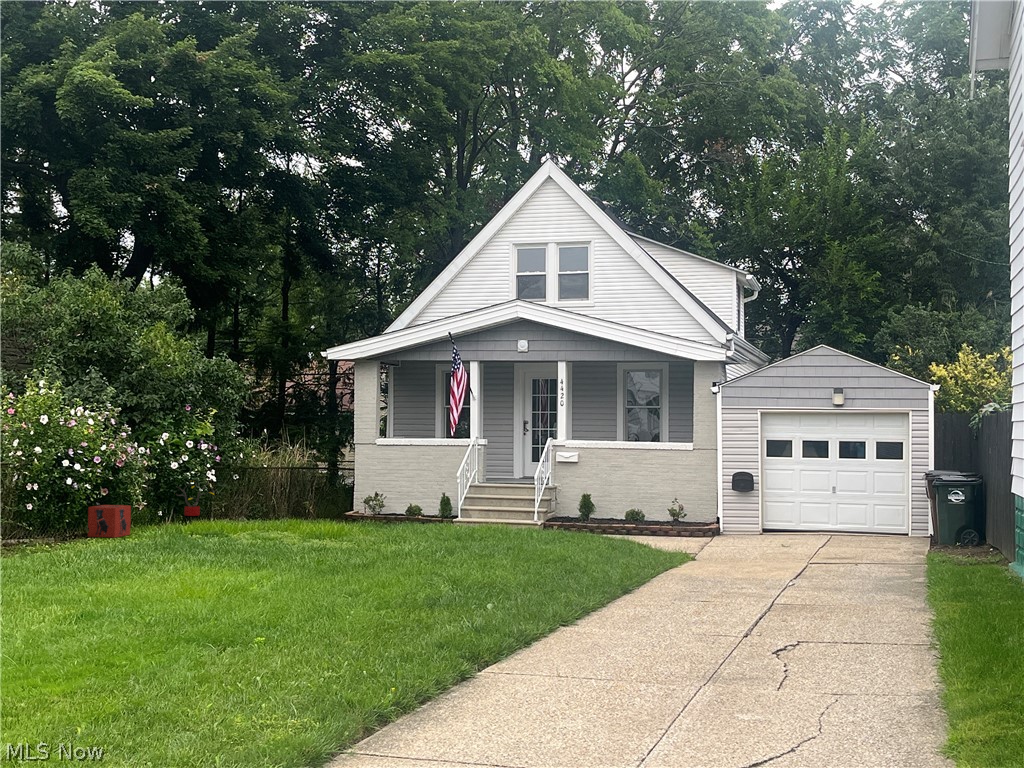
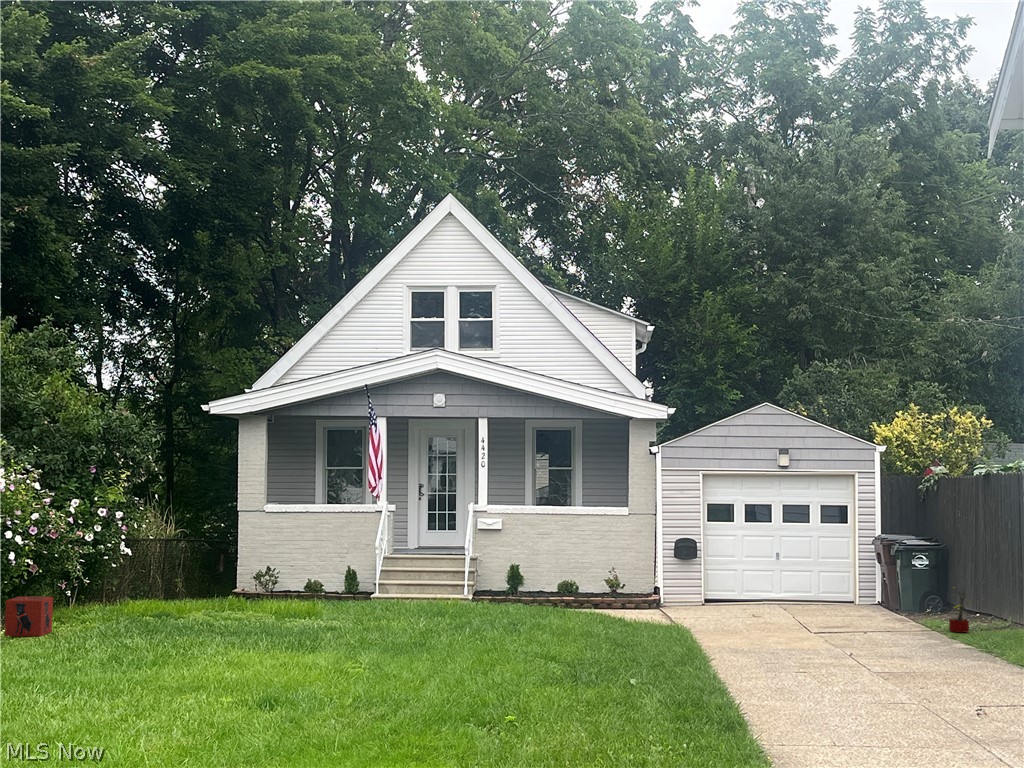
decorative plant: present [180,486,214,516] -> present [949,590,969,632]

